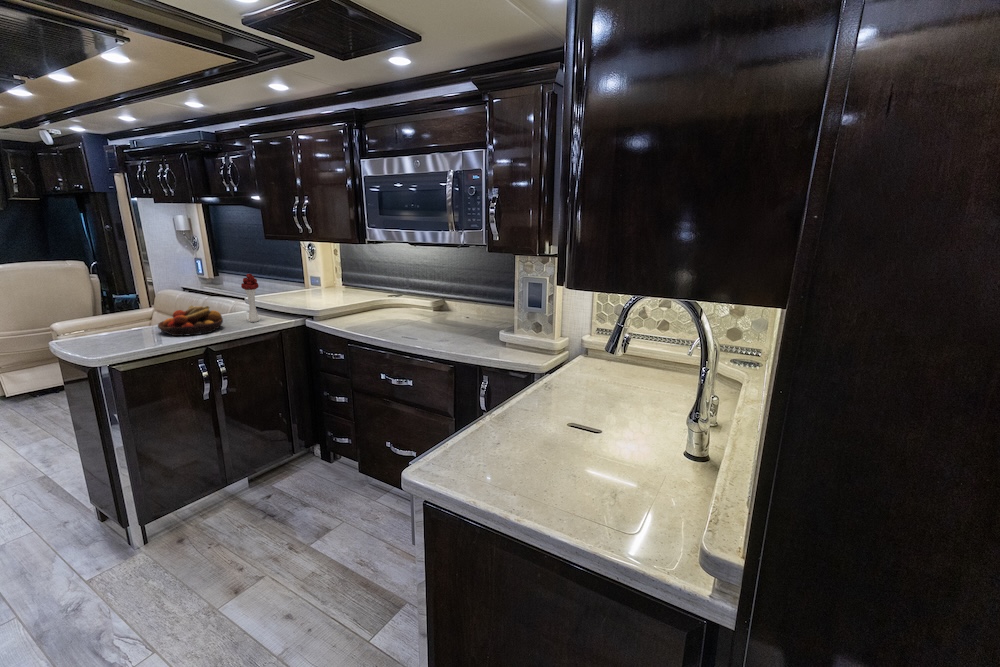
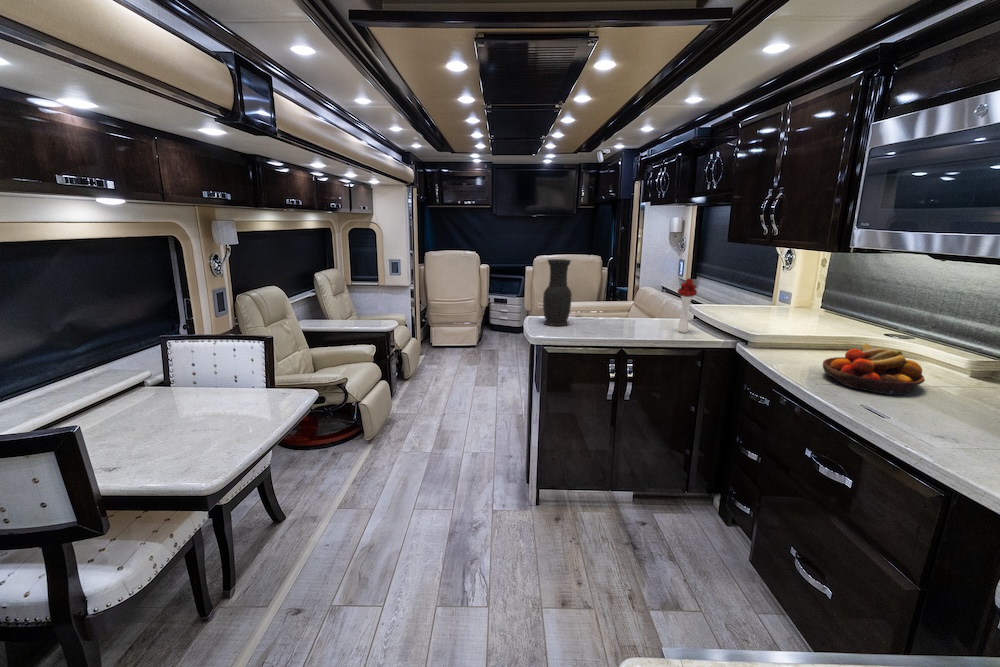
vase: none [71,267,124,345] -> present [543,259,572,326]
fruit bowl: present [158,306,223,336] -> present [823,343,925,395]

